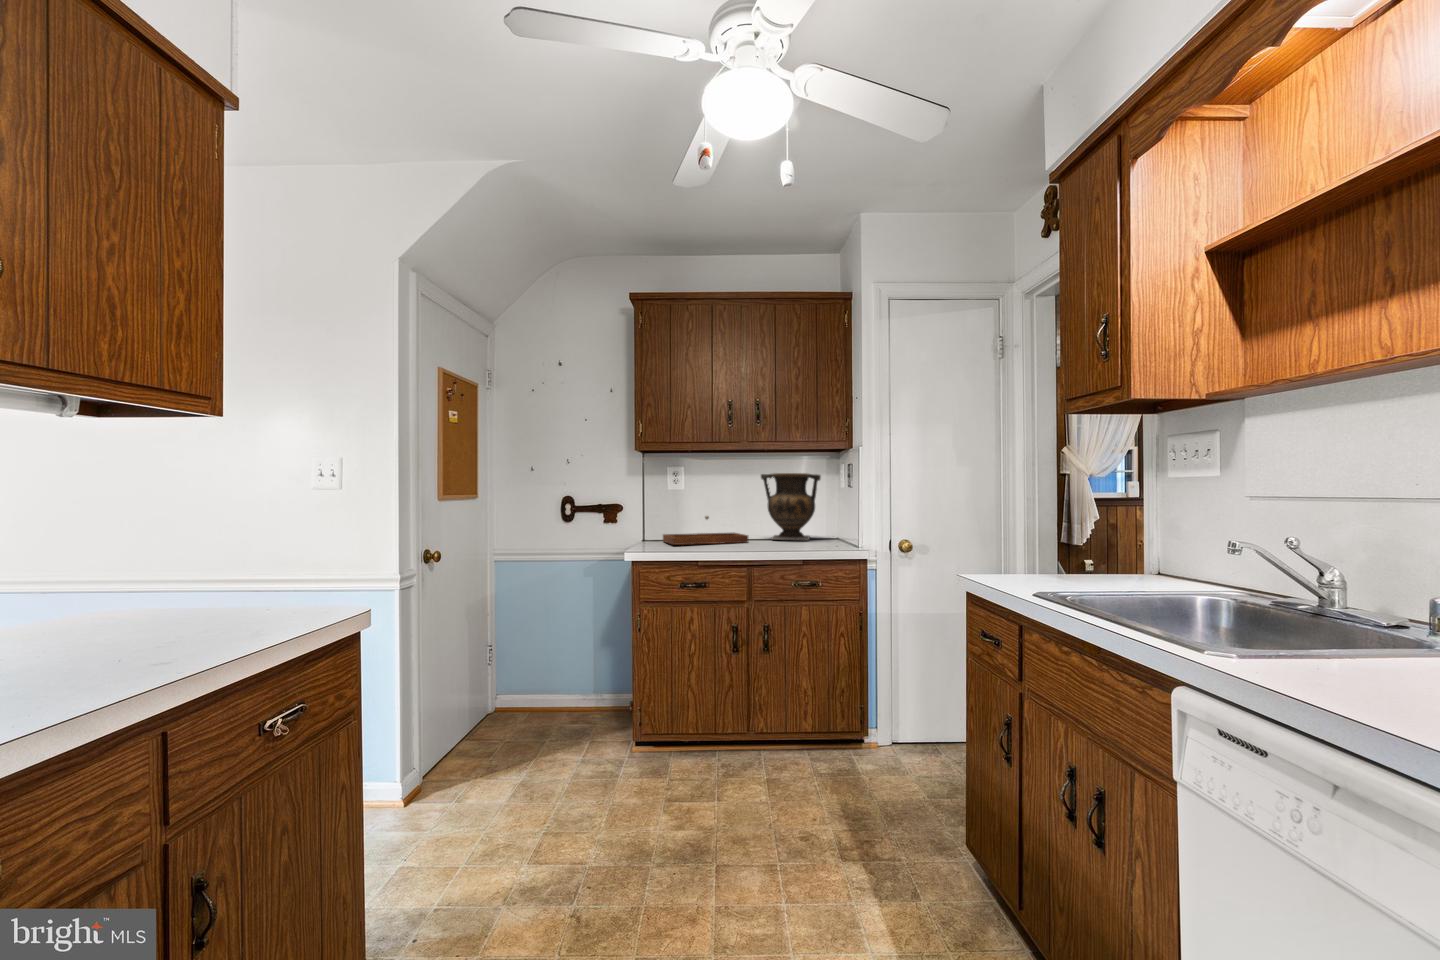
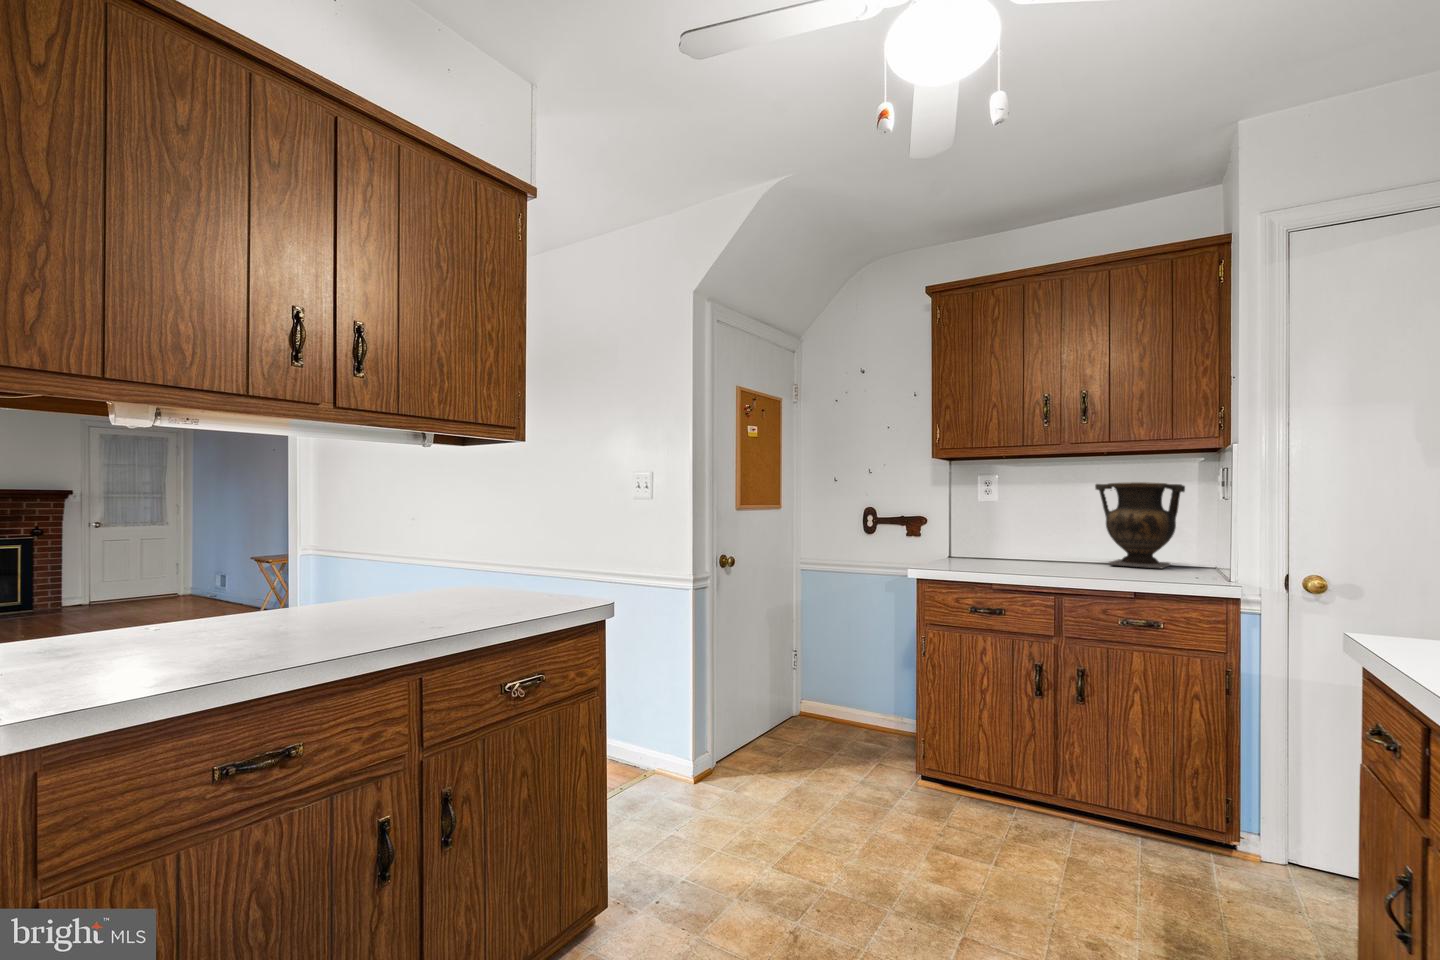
tray: present [663,516,748,545] -> none [969,532,1075,566]

